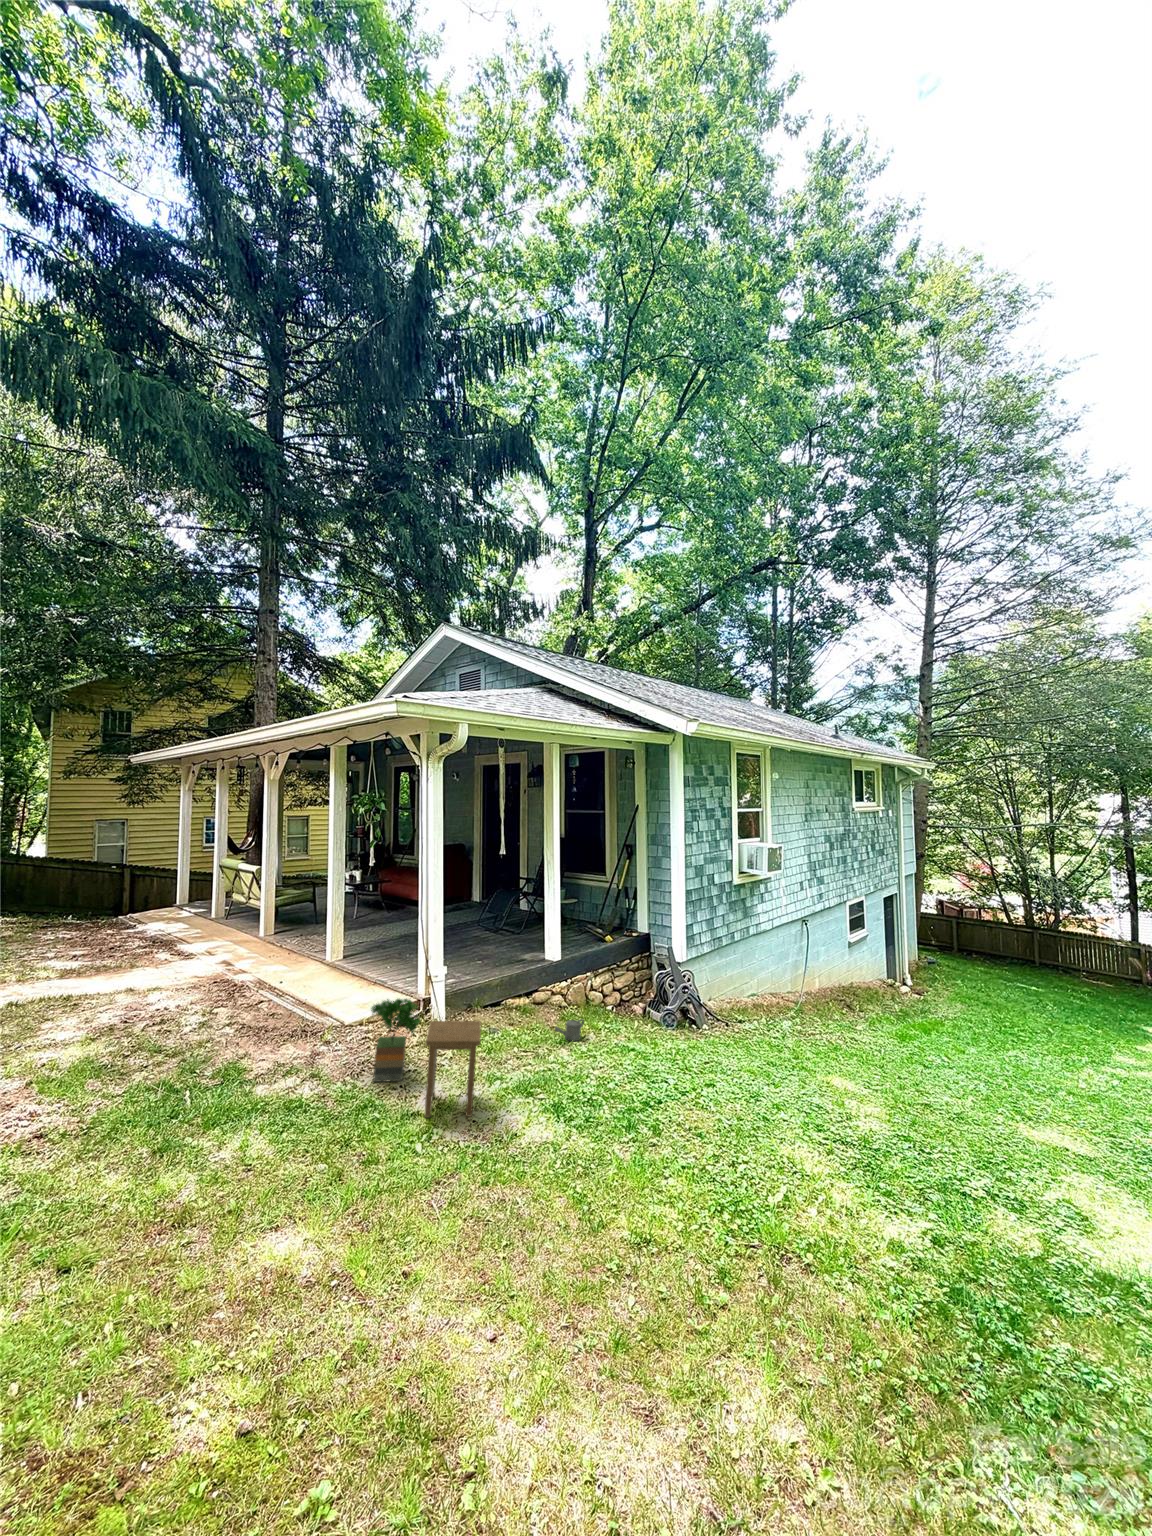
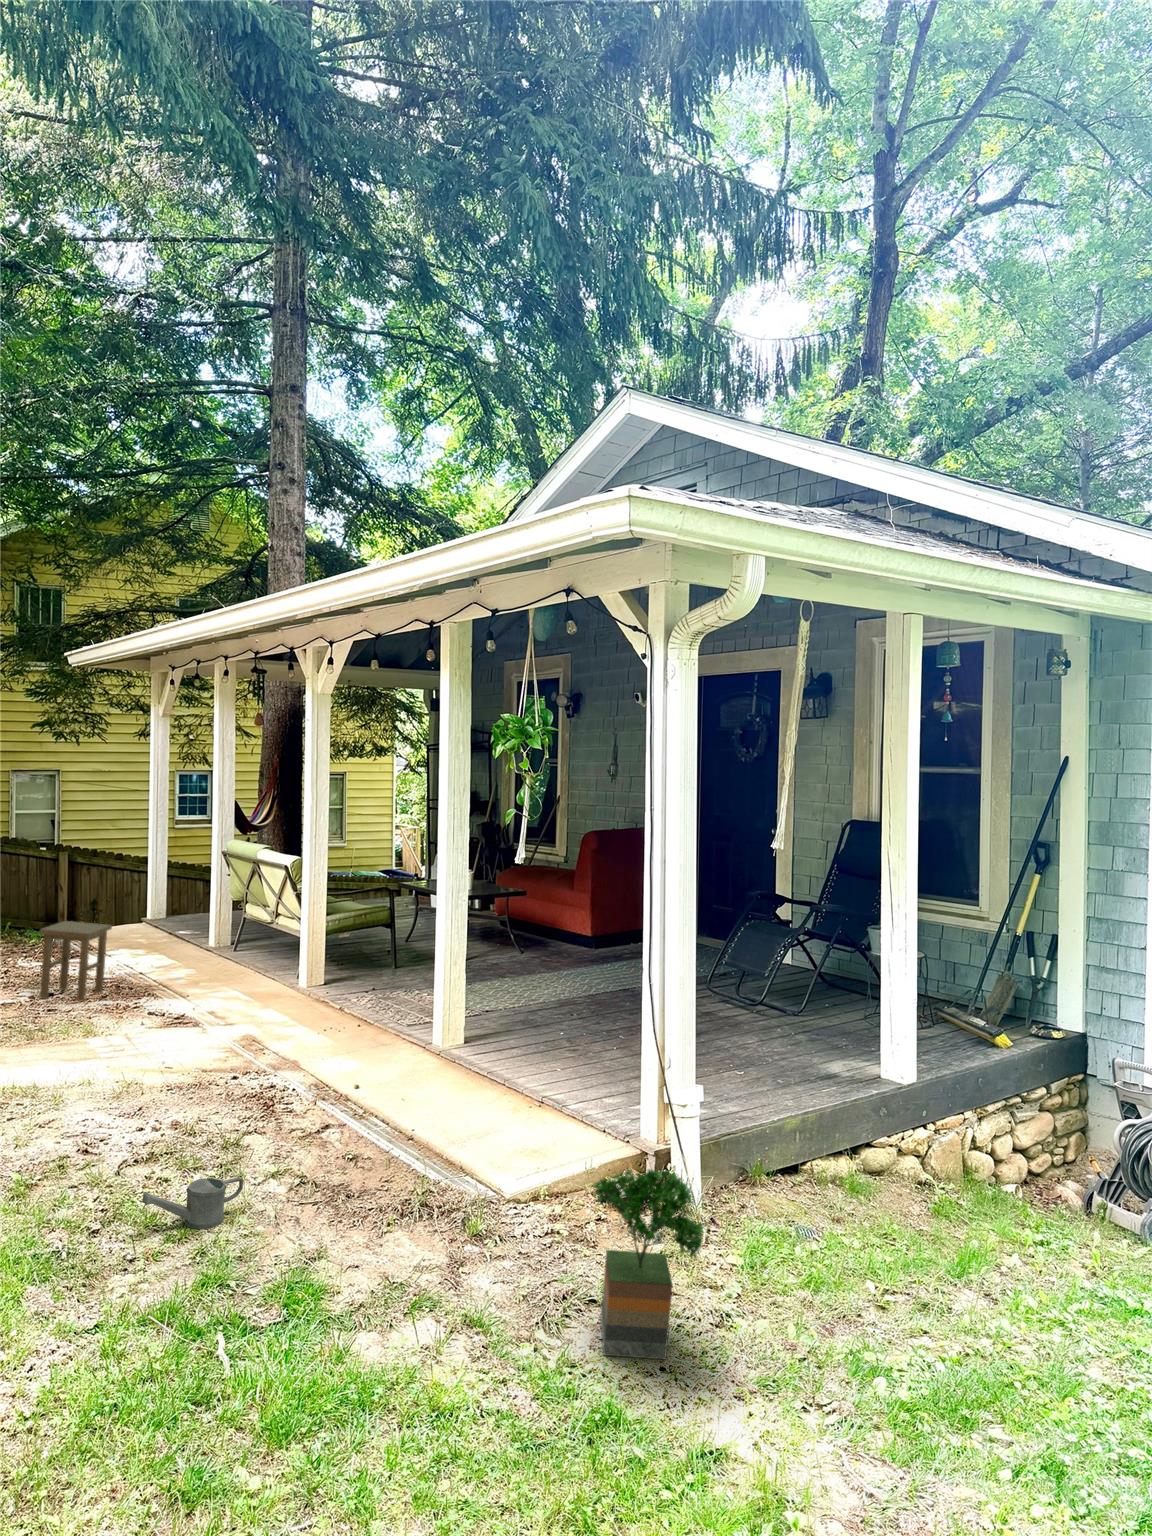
watering can: present [555,1019,584,1041] -> present [143,1177,243,1229]
stool: present [424,1021,481,1118] -> present [40,921,112,1001]

